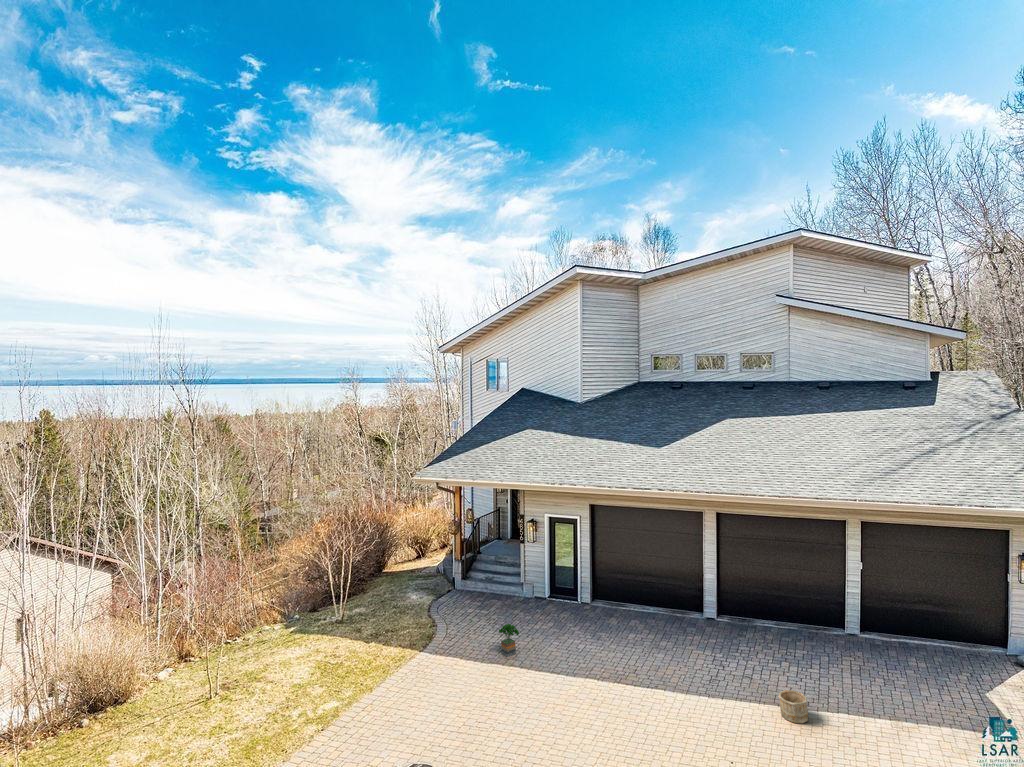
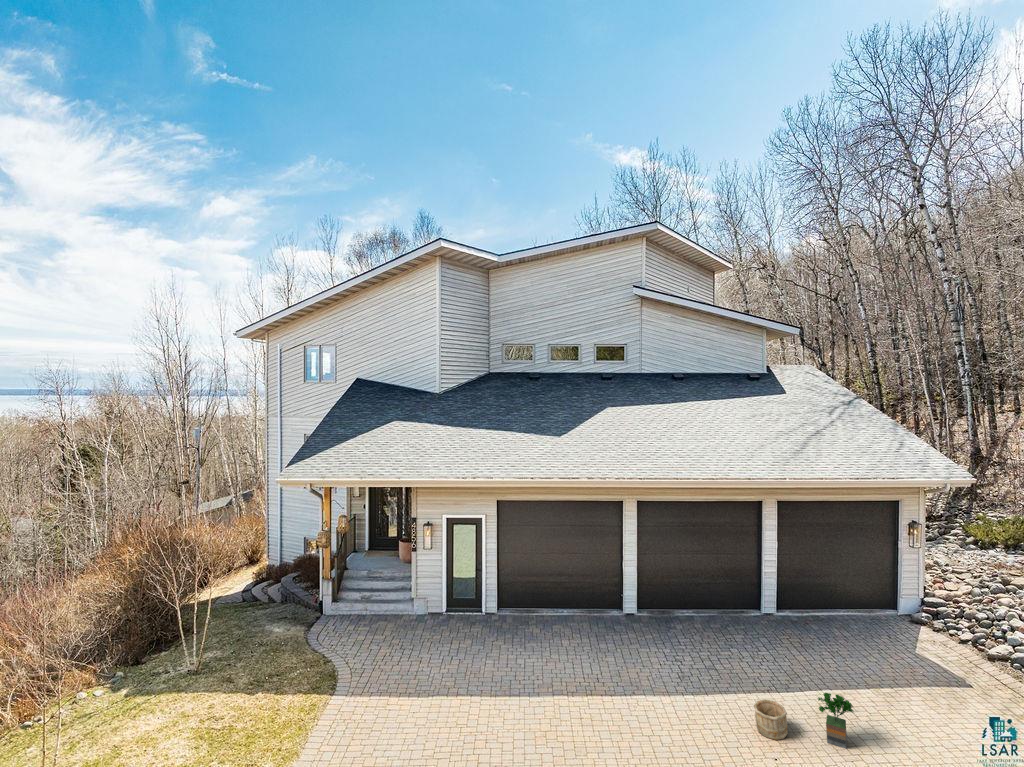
potted tree: present [499,624,519,657] -> present [818,693,853,749]

